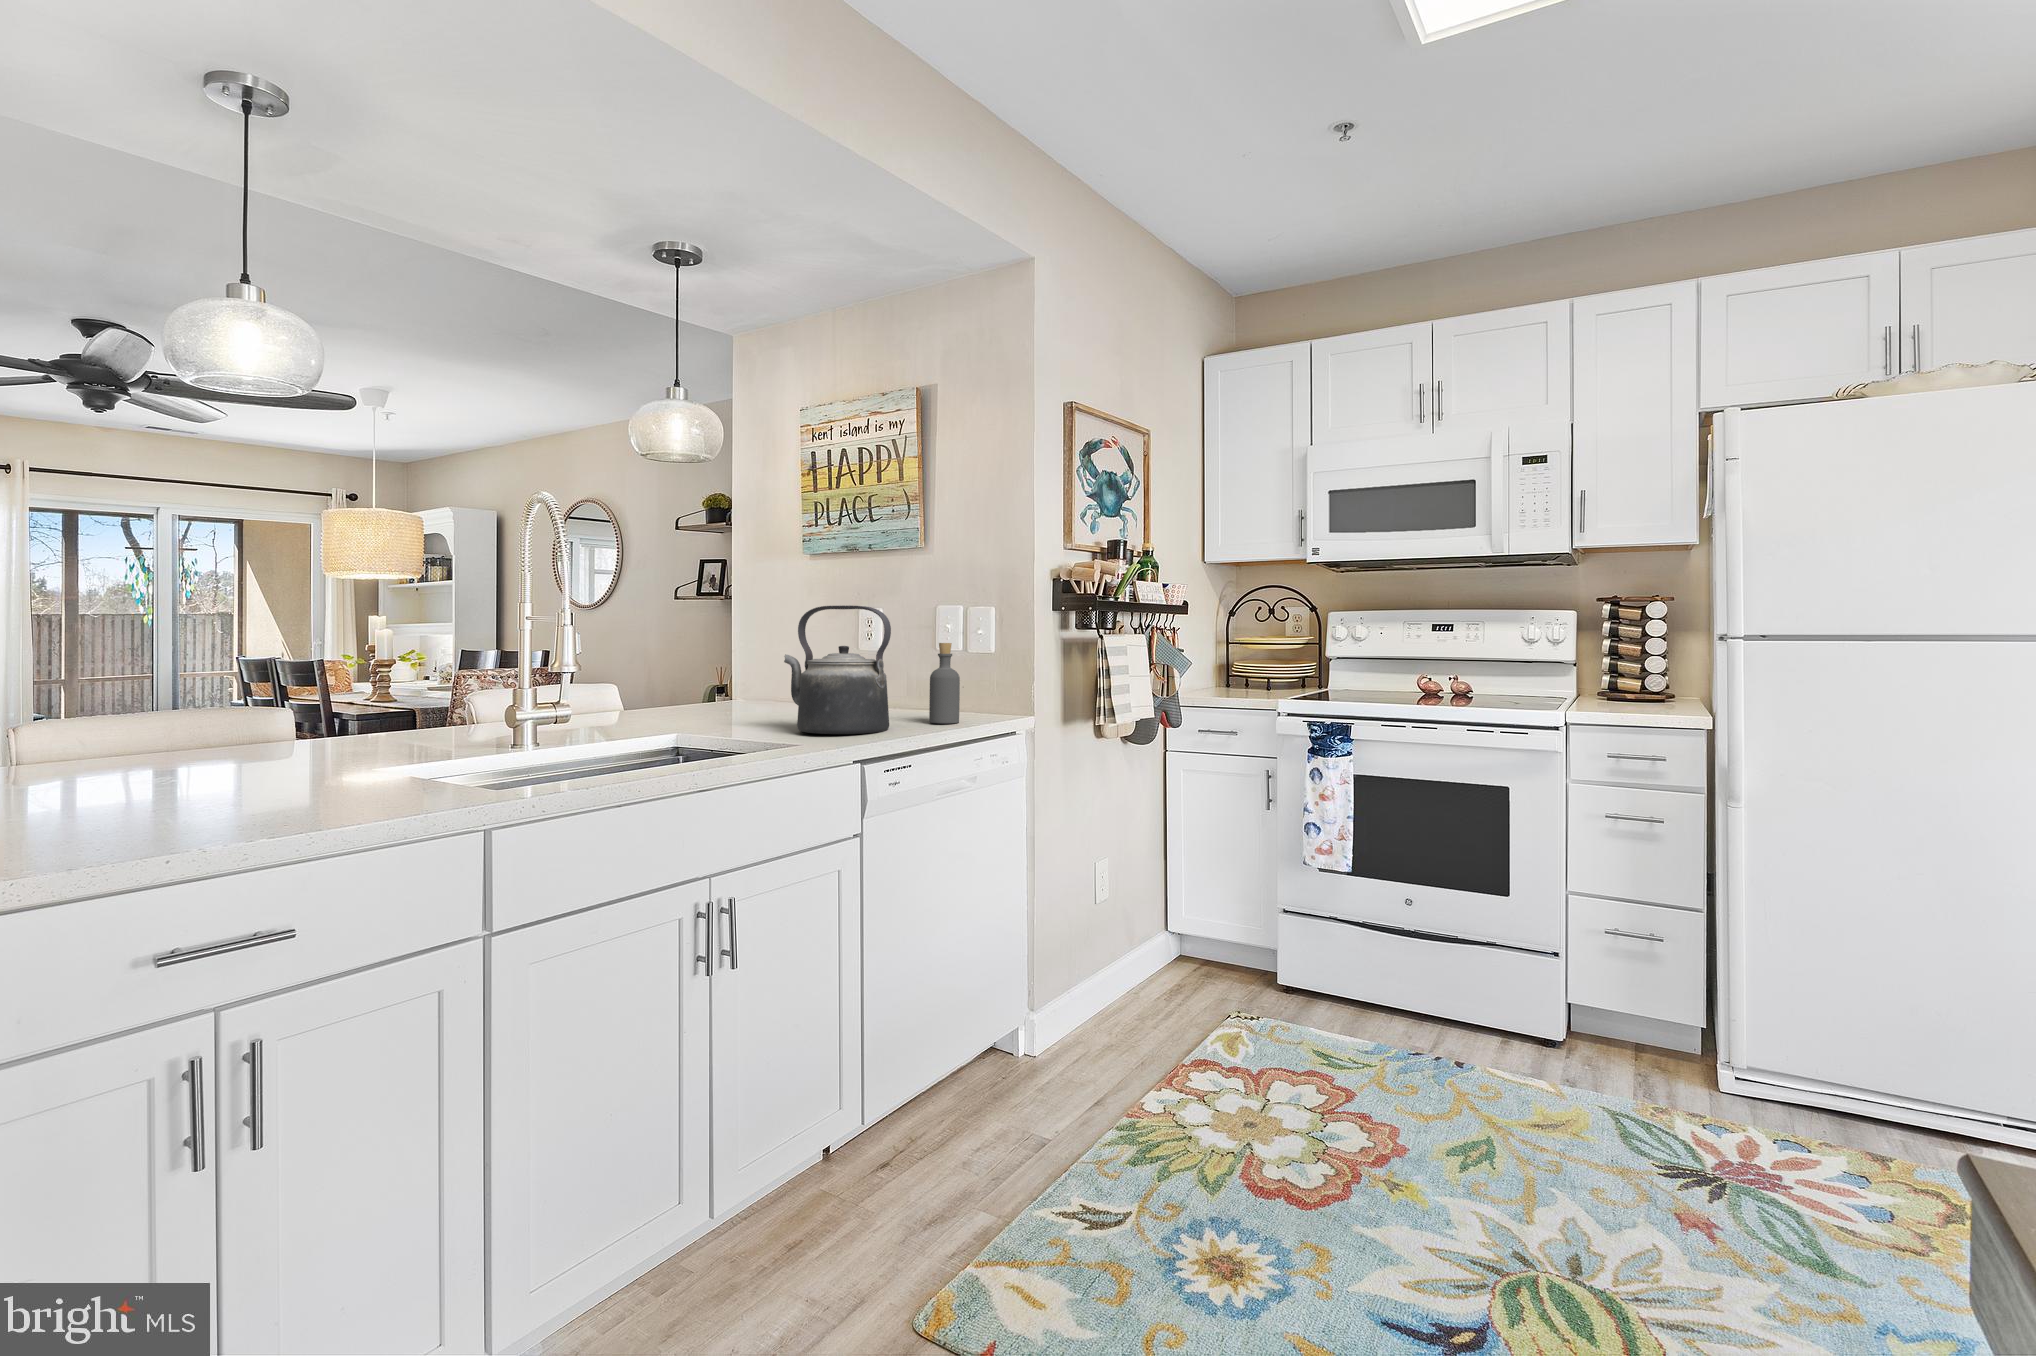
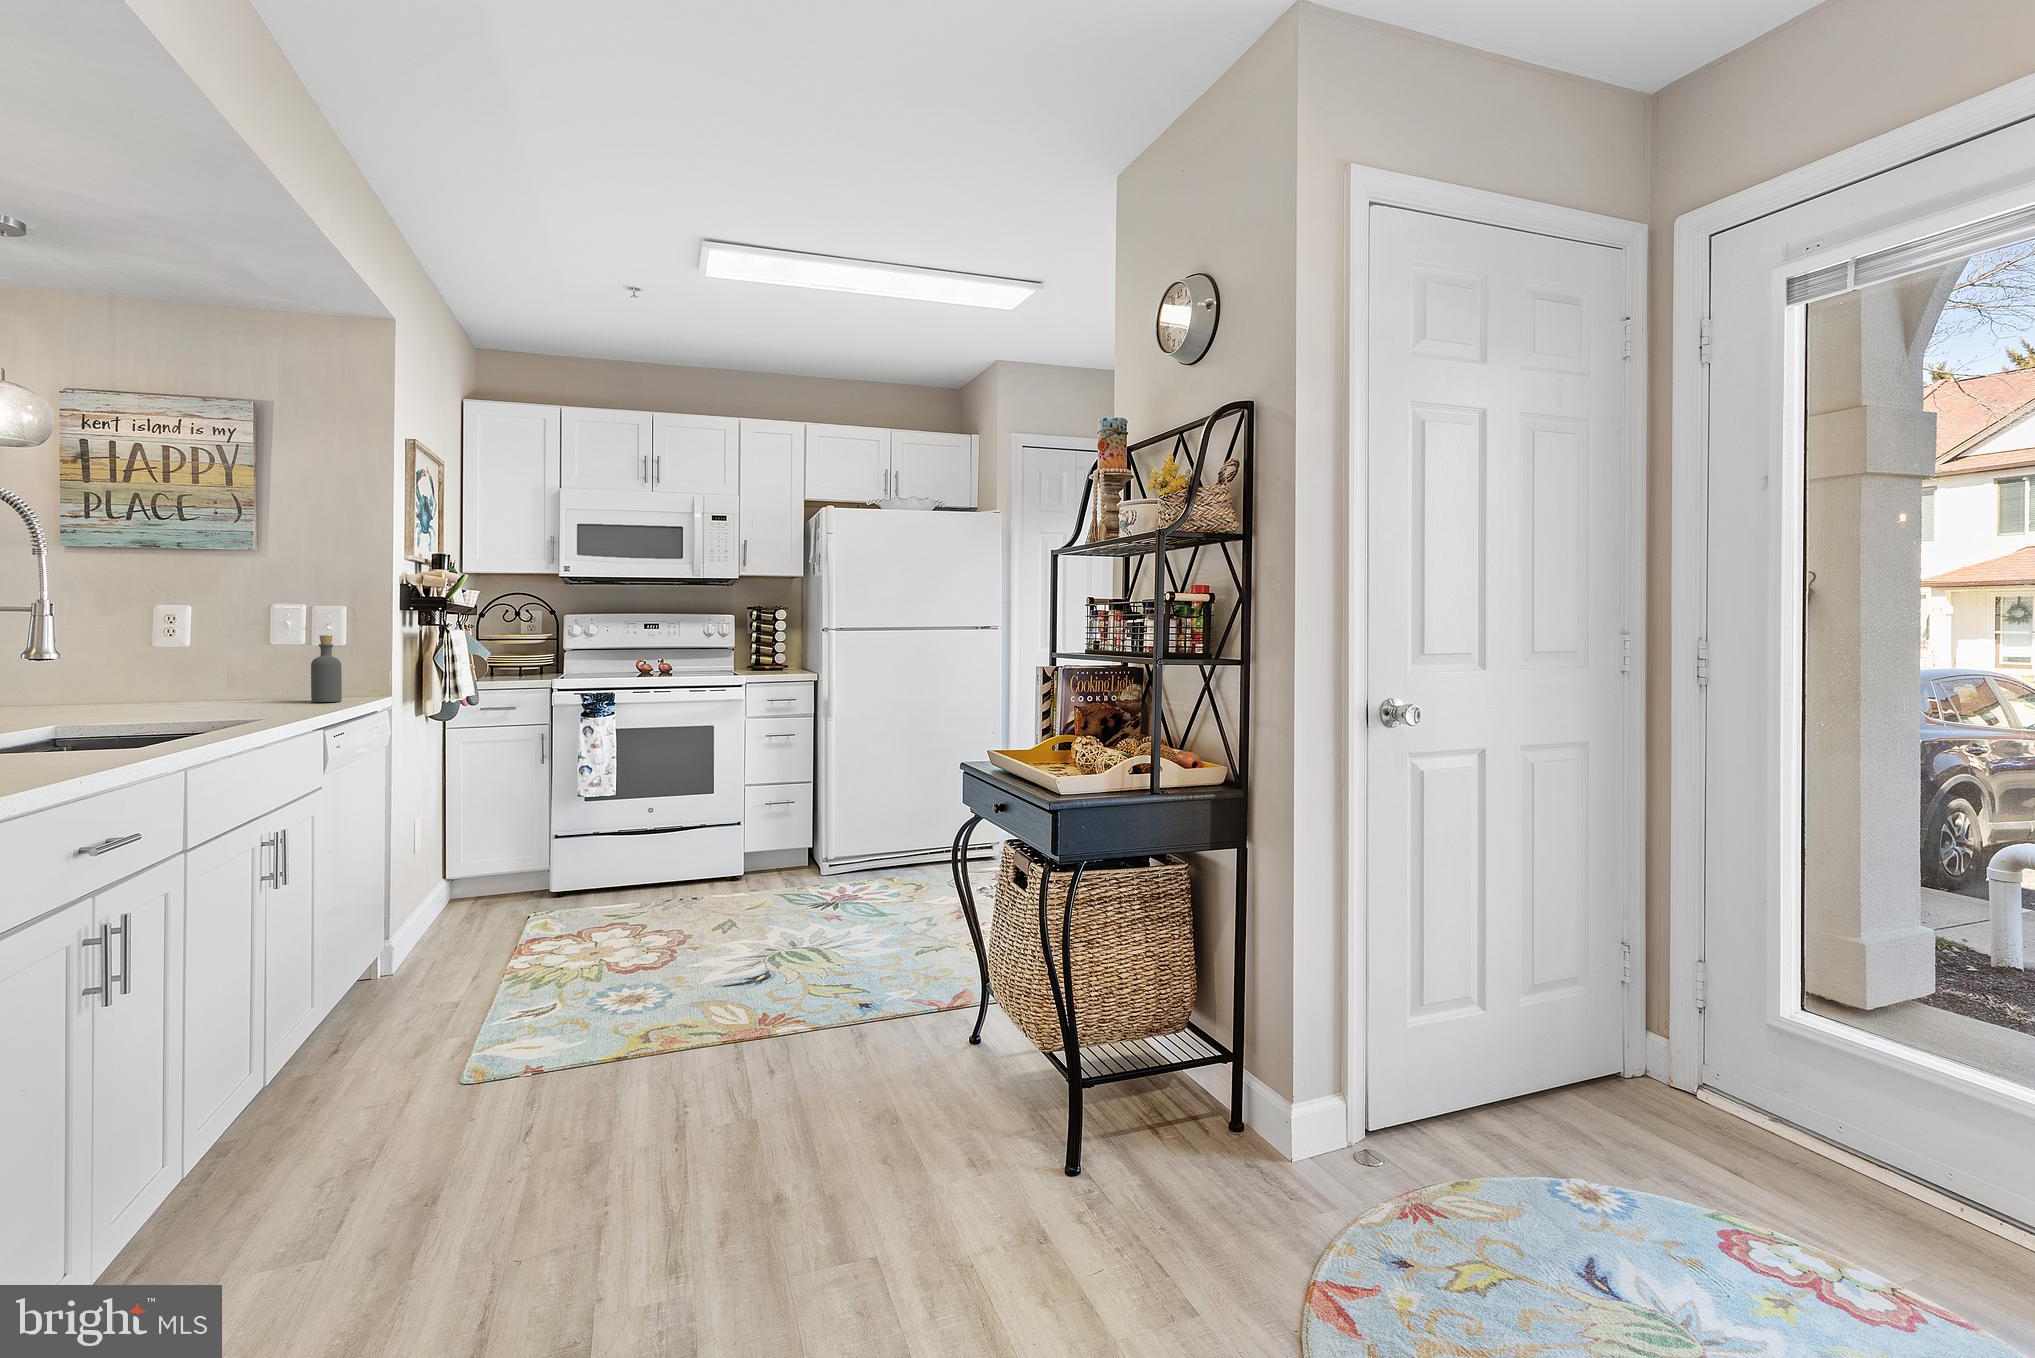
kettle: present [784,605,891,734] -> none [163,602,296,713]

